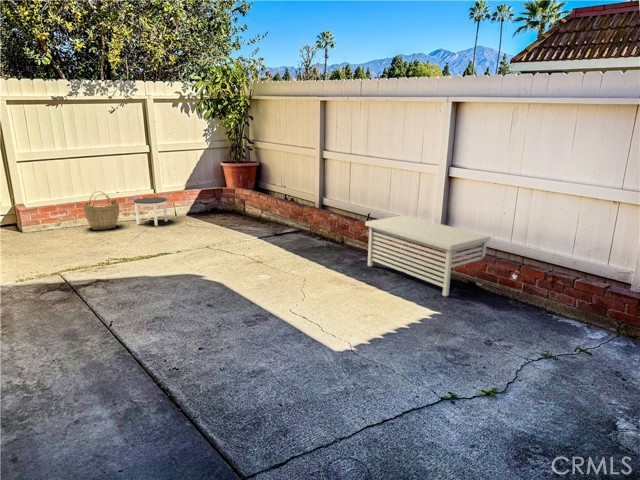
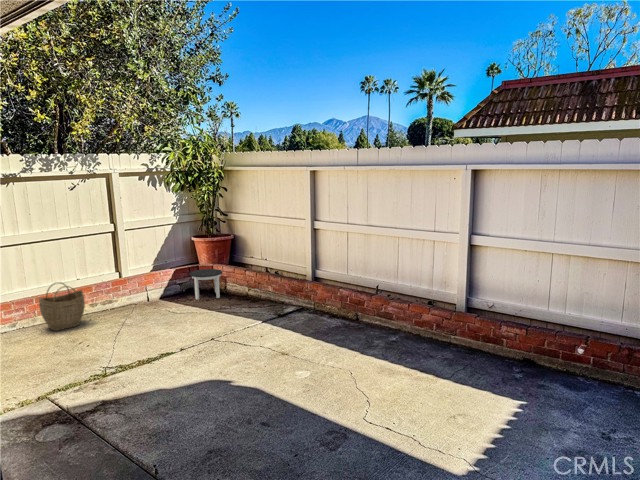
round table: present [134,197,168,226] -> present [190,269,222,300]
storage bench: present [365,215,490,296] -> none [403,289,543,380]

